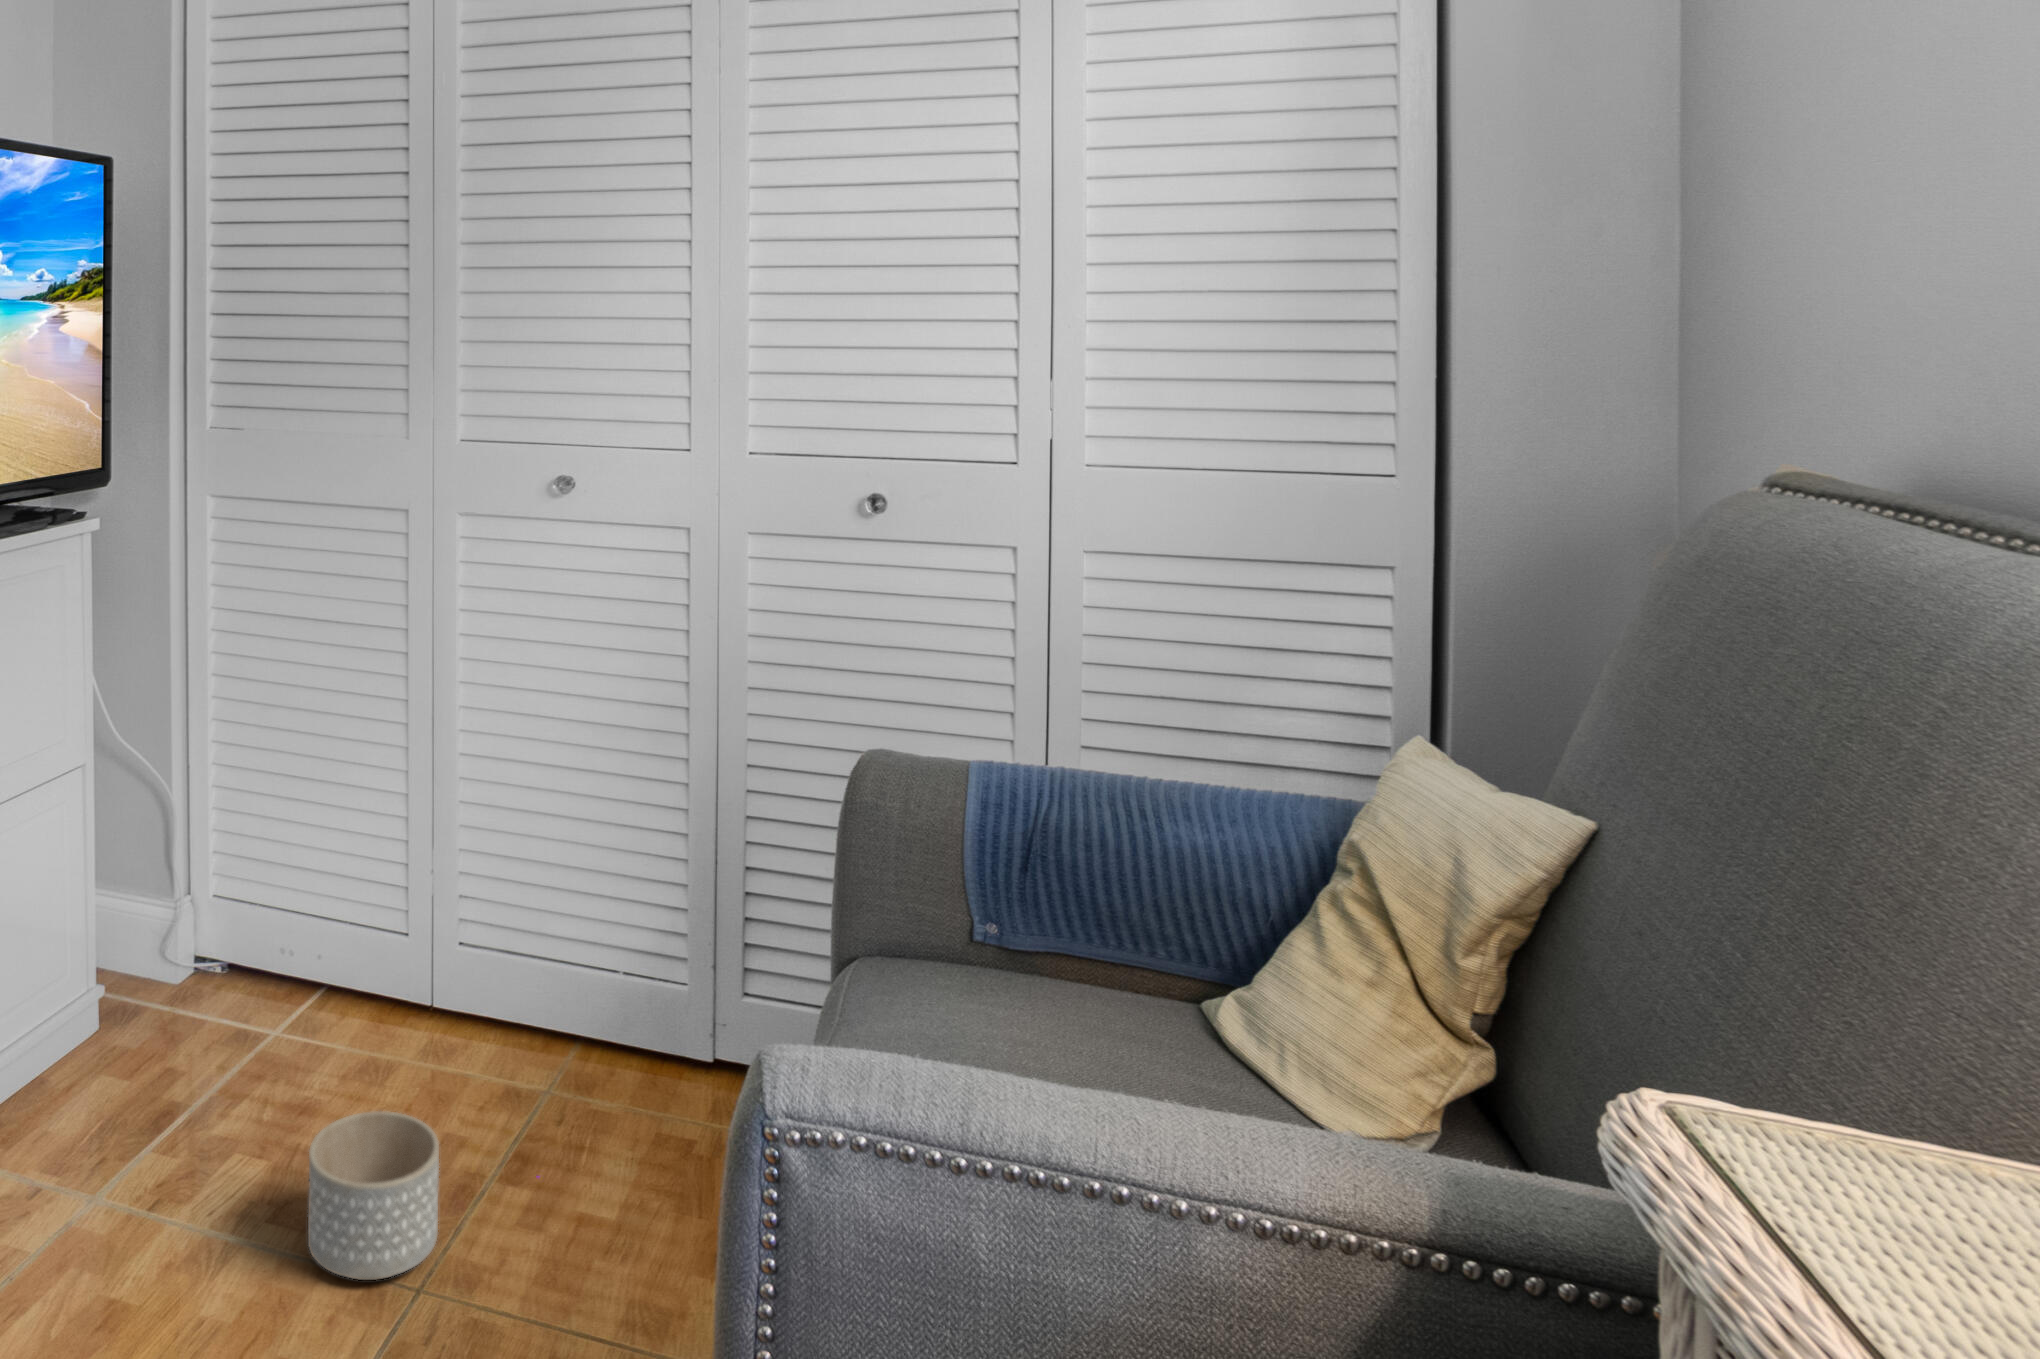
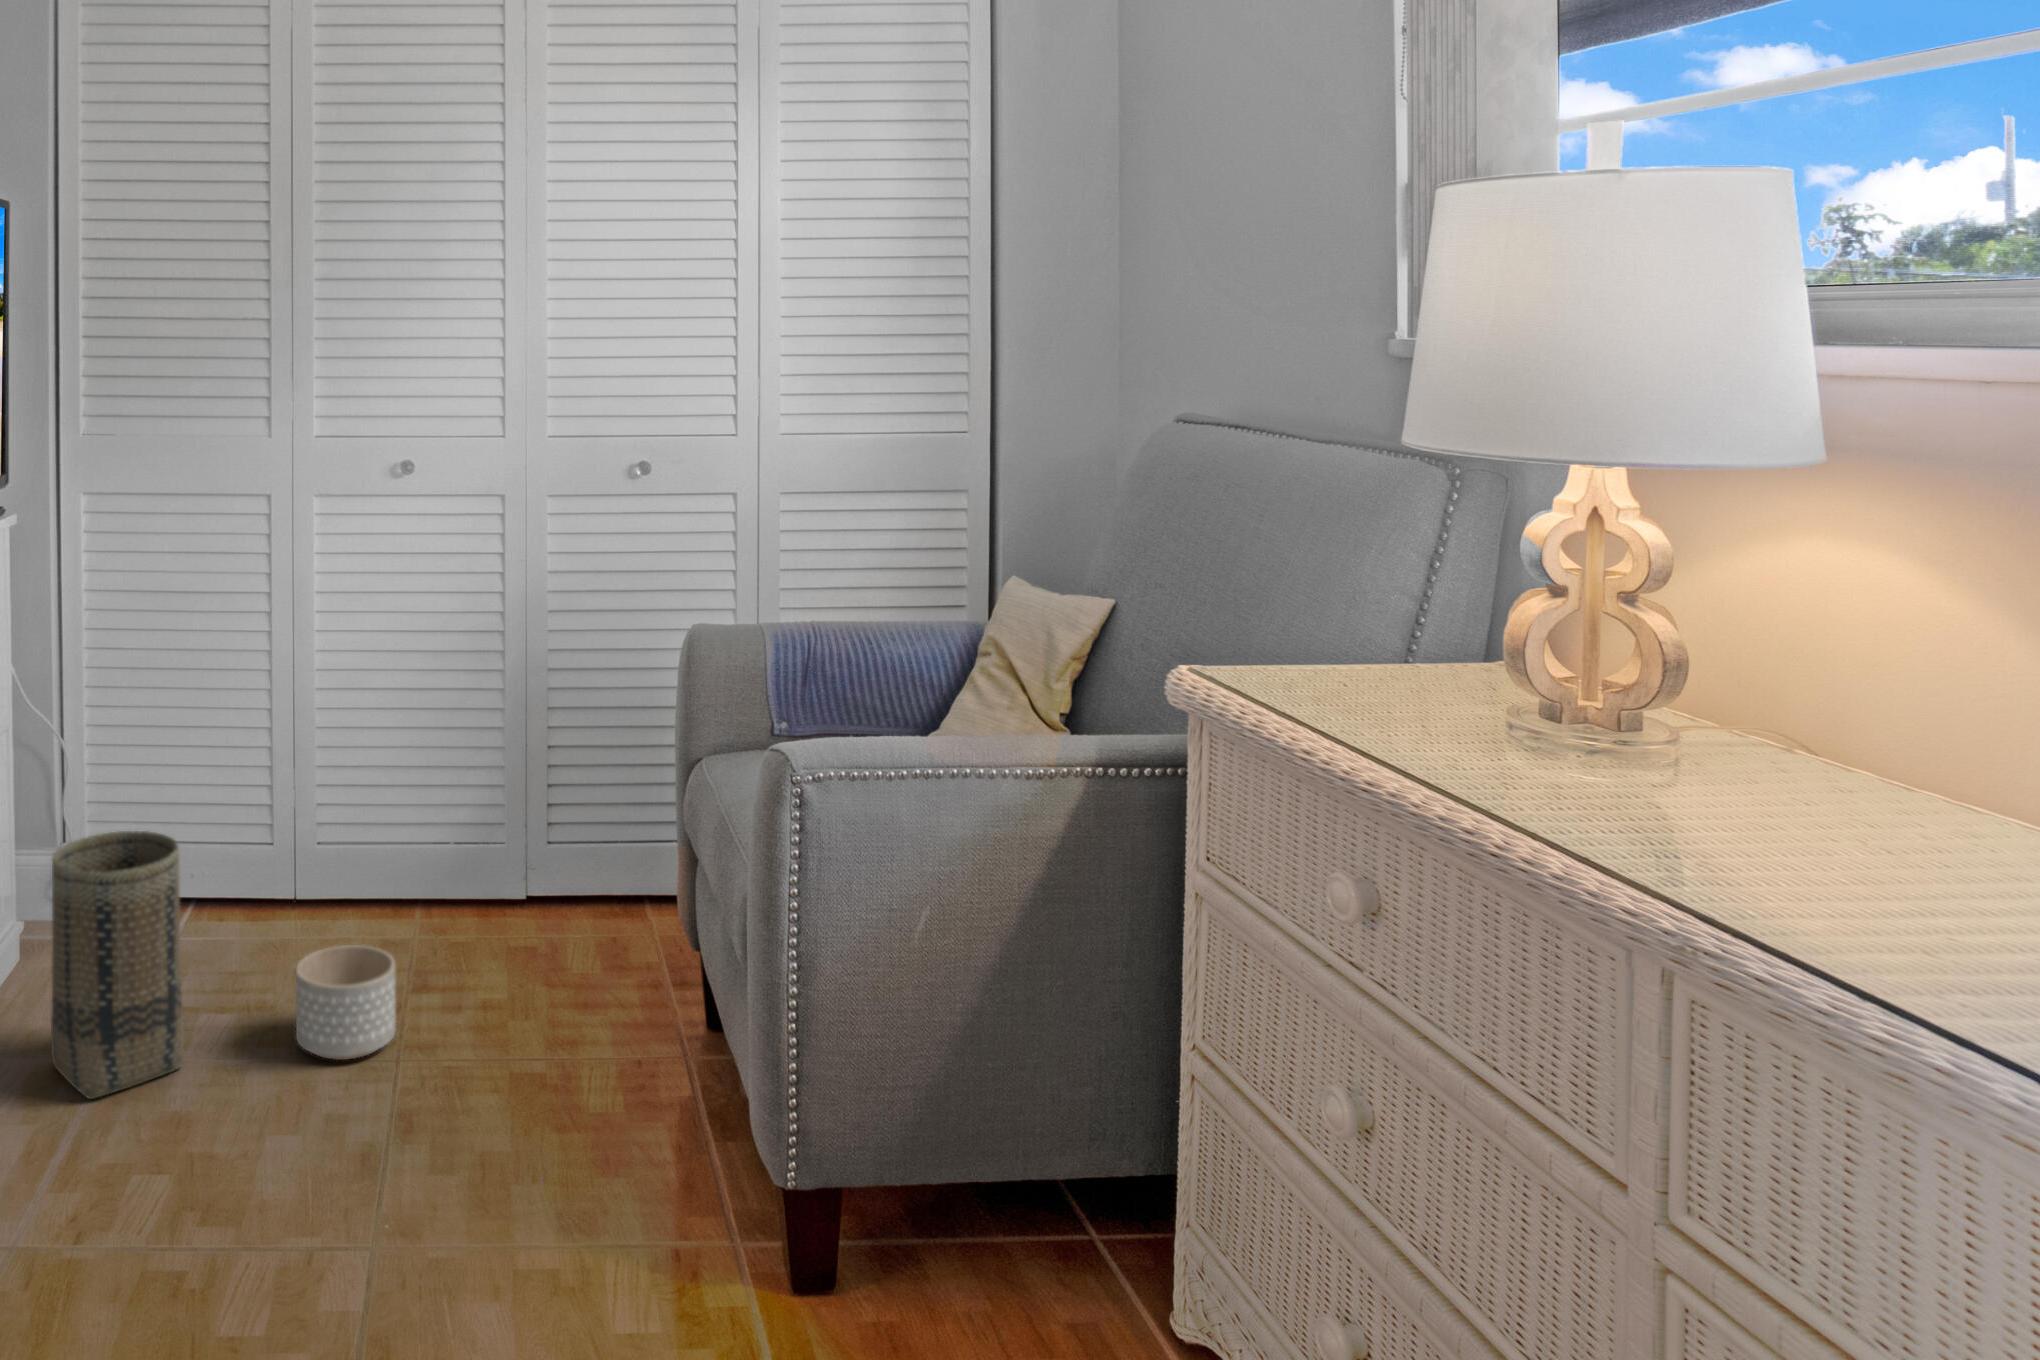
basket: none [25,921,182,1262] -> present [51,831,184,1099]

